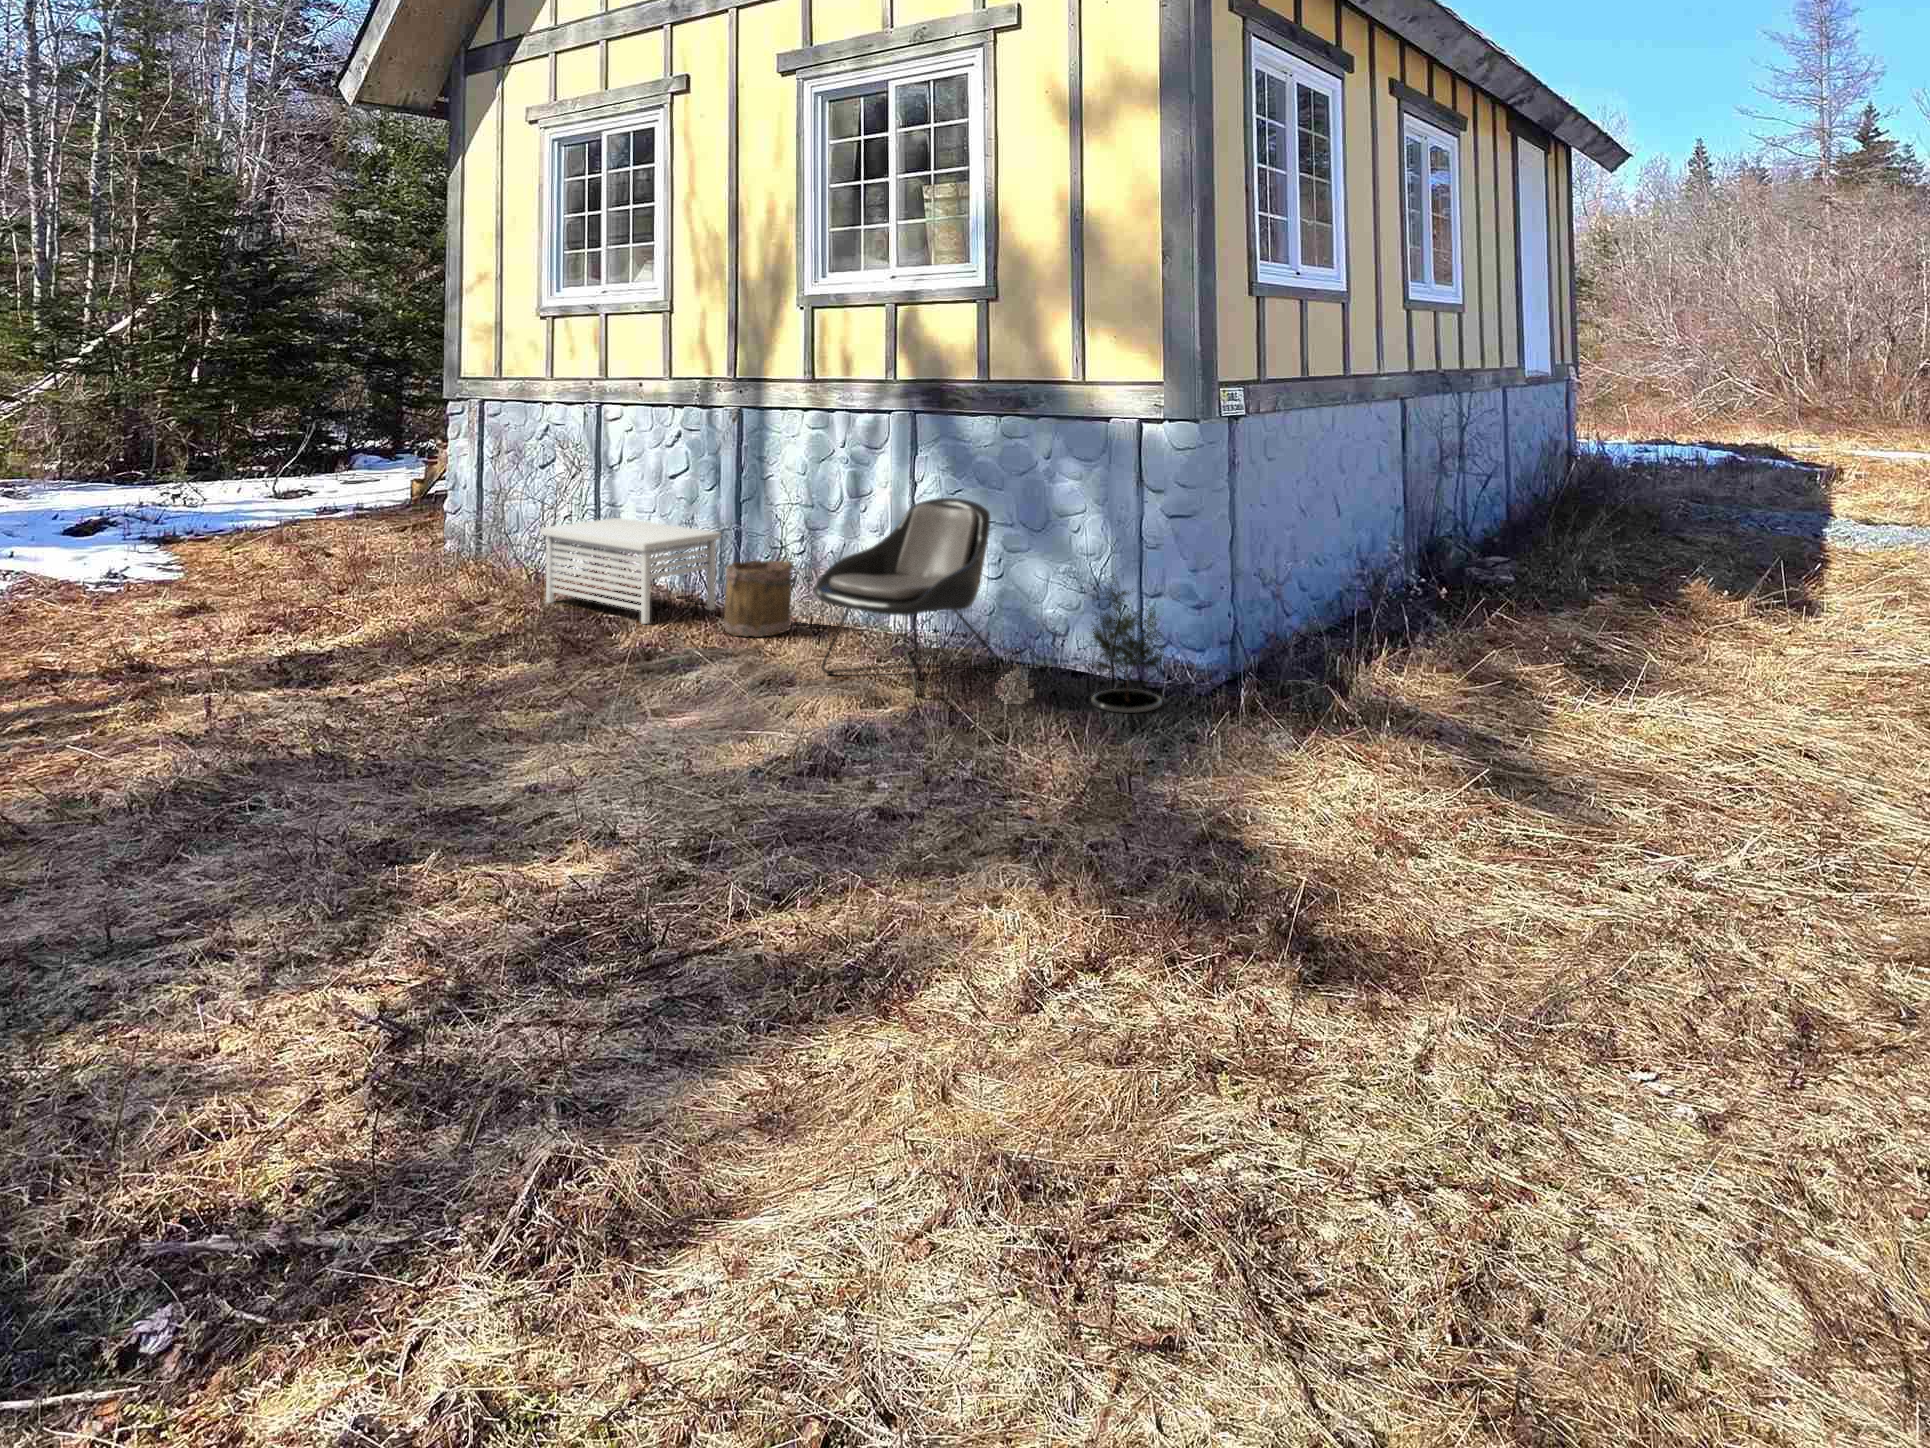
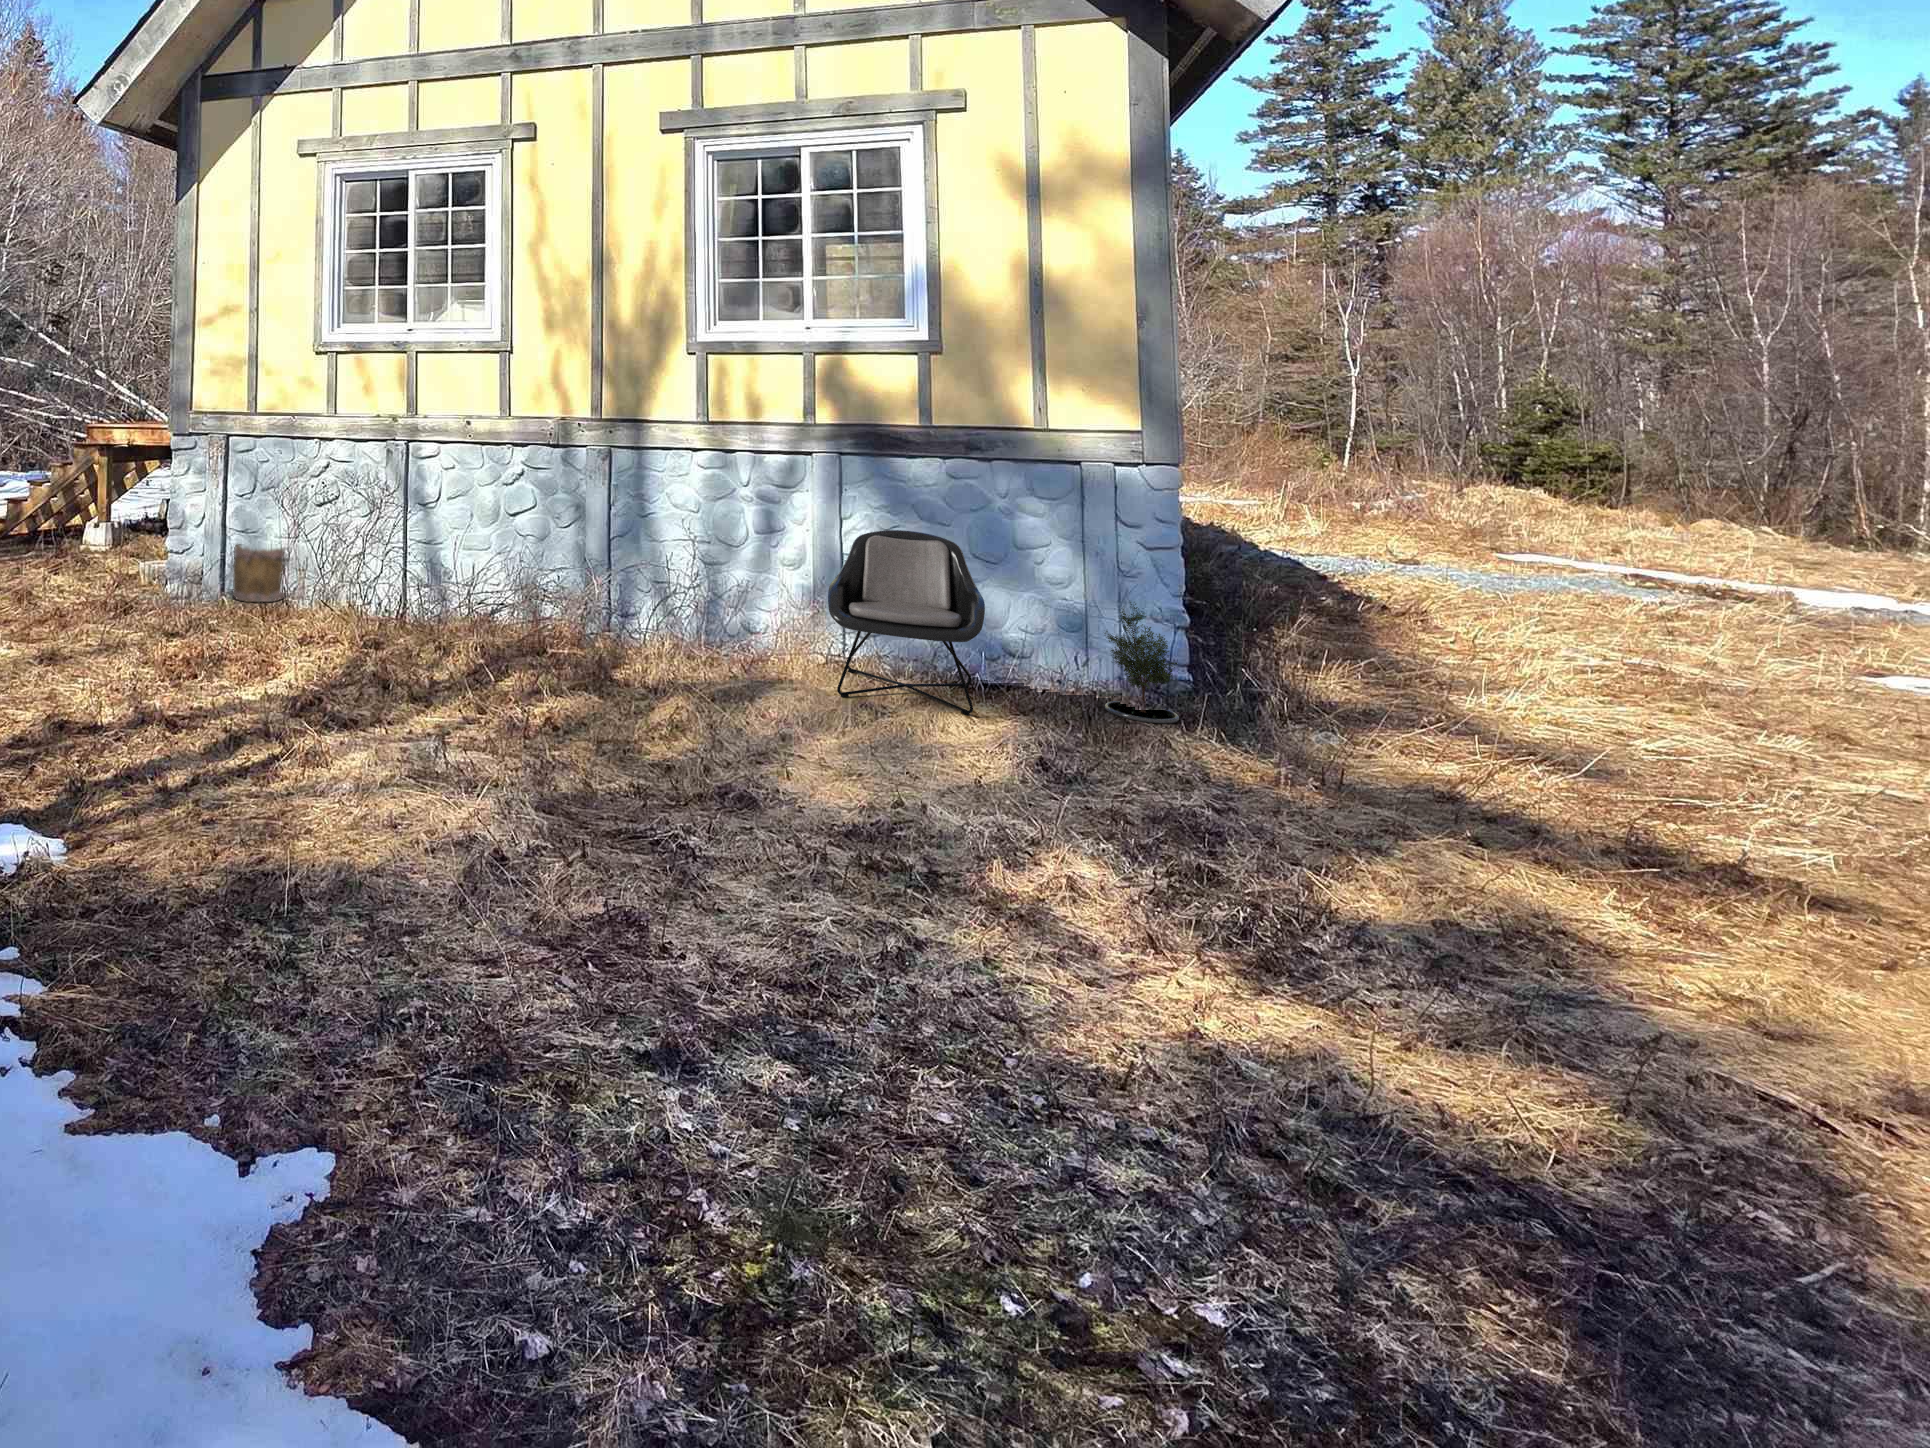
storage bench: present [540,518,721,624] -> none [399,544,585,650]
bucket: present [724,559,797,637] -> present [233,544,290,602]

